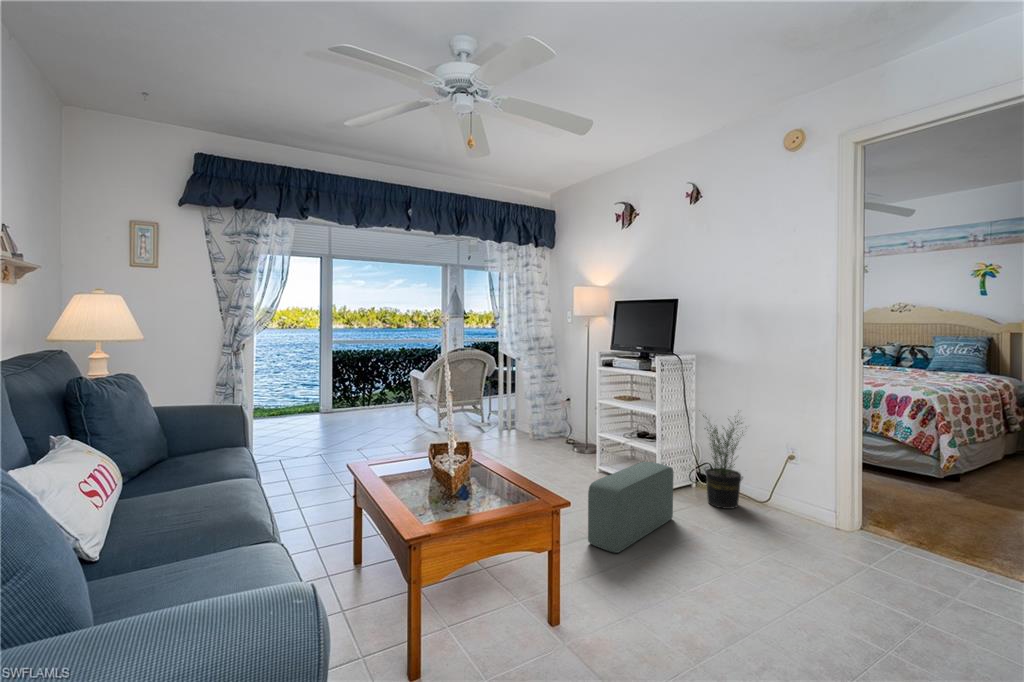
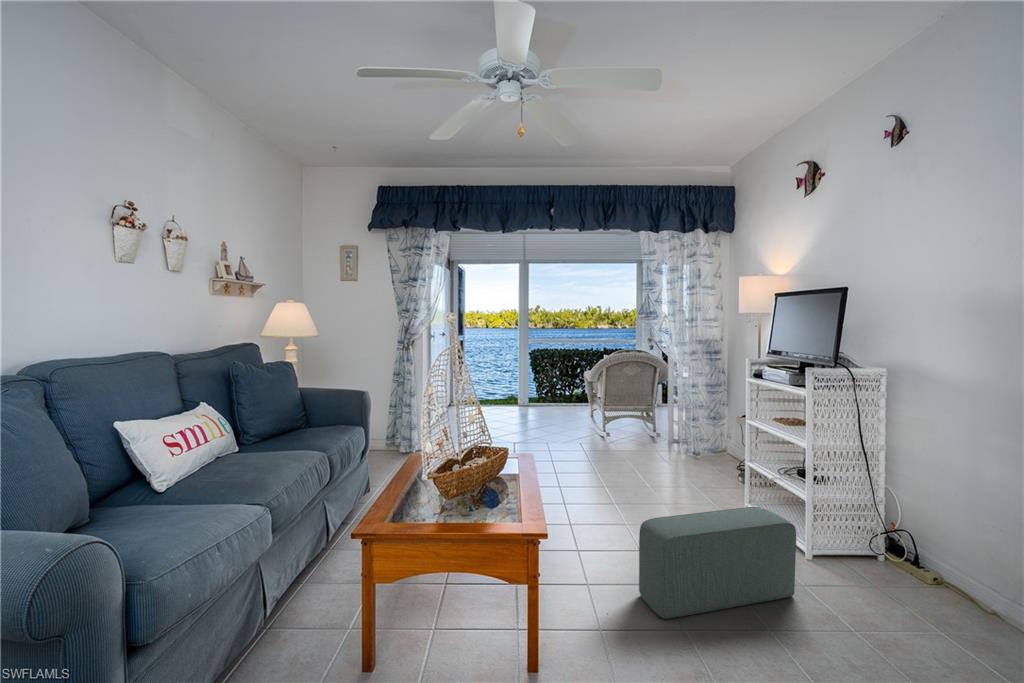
potted plant: present [703,416,743,509] -> none [867,447,967,611]

